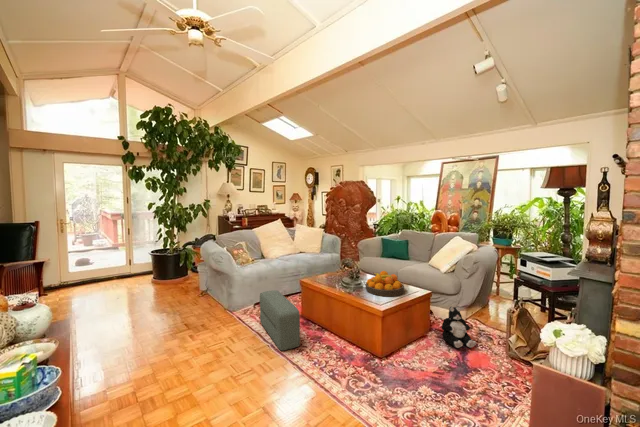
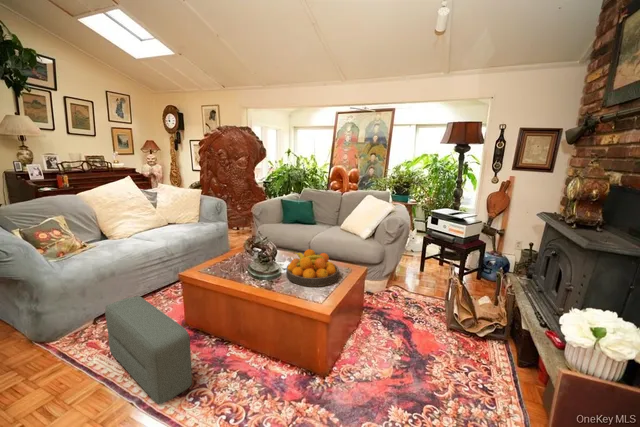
plush toy: present [442,307,476,348] -> none [380,284,421,336]

